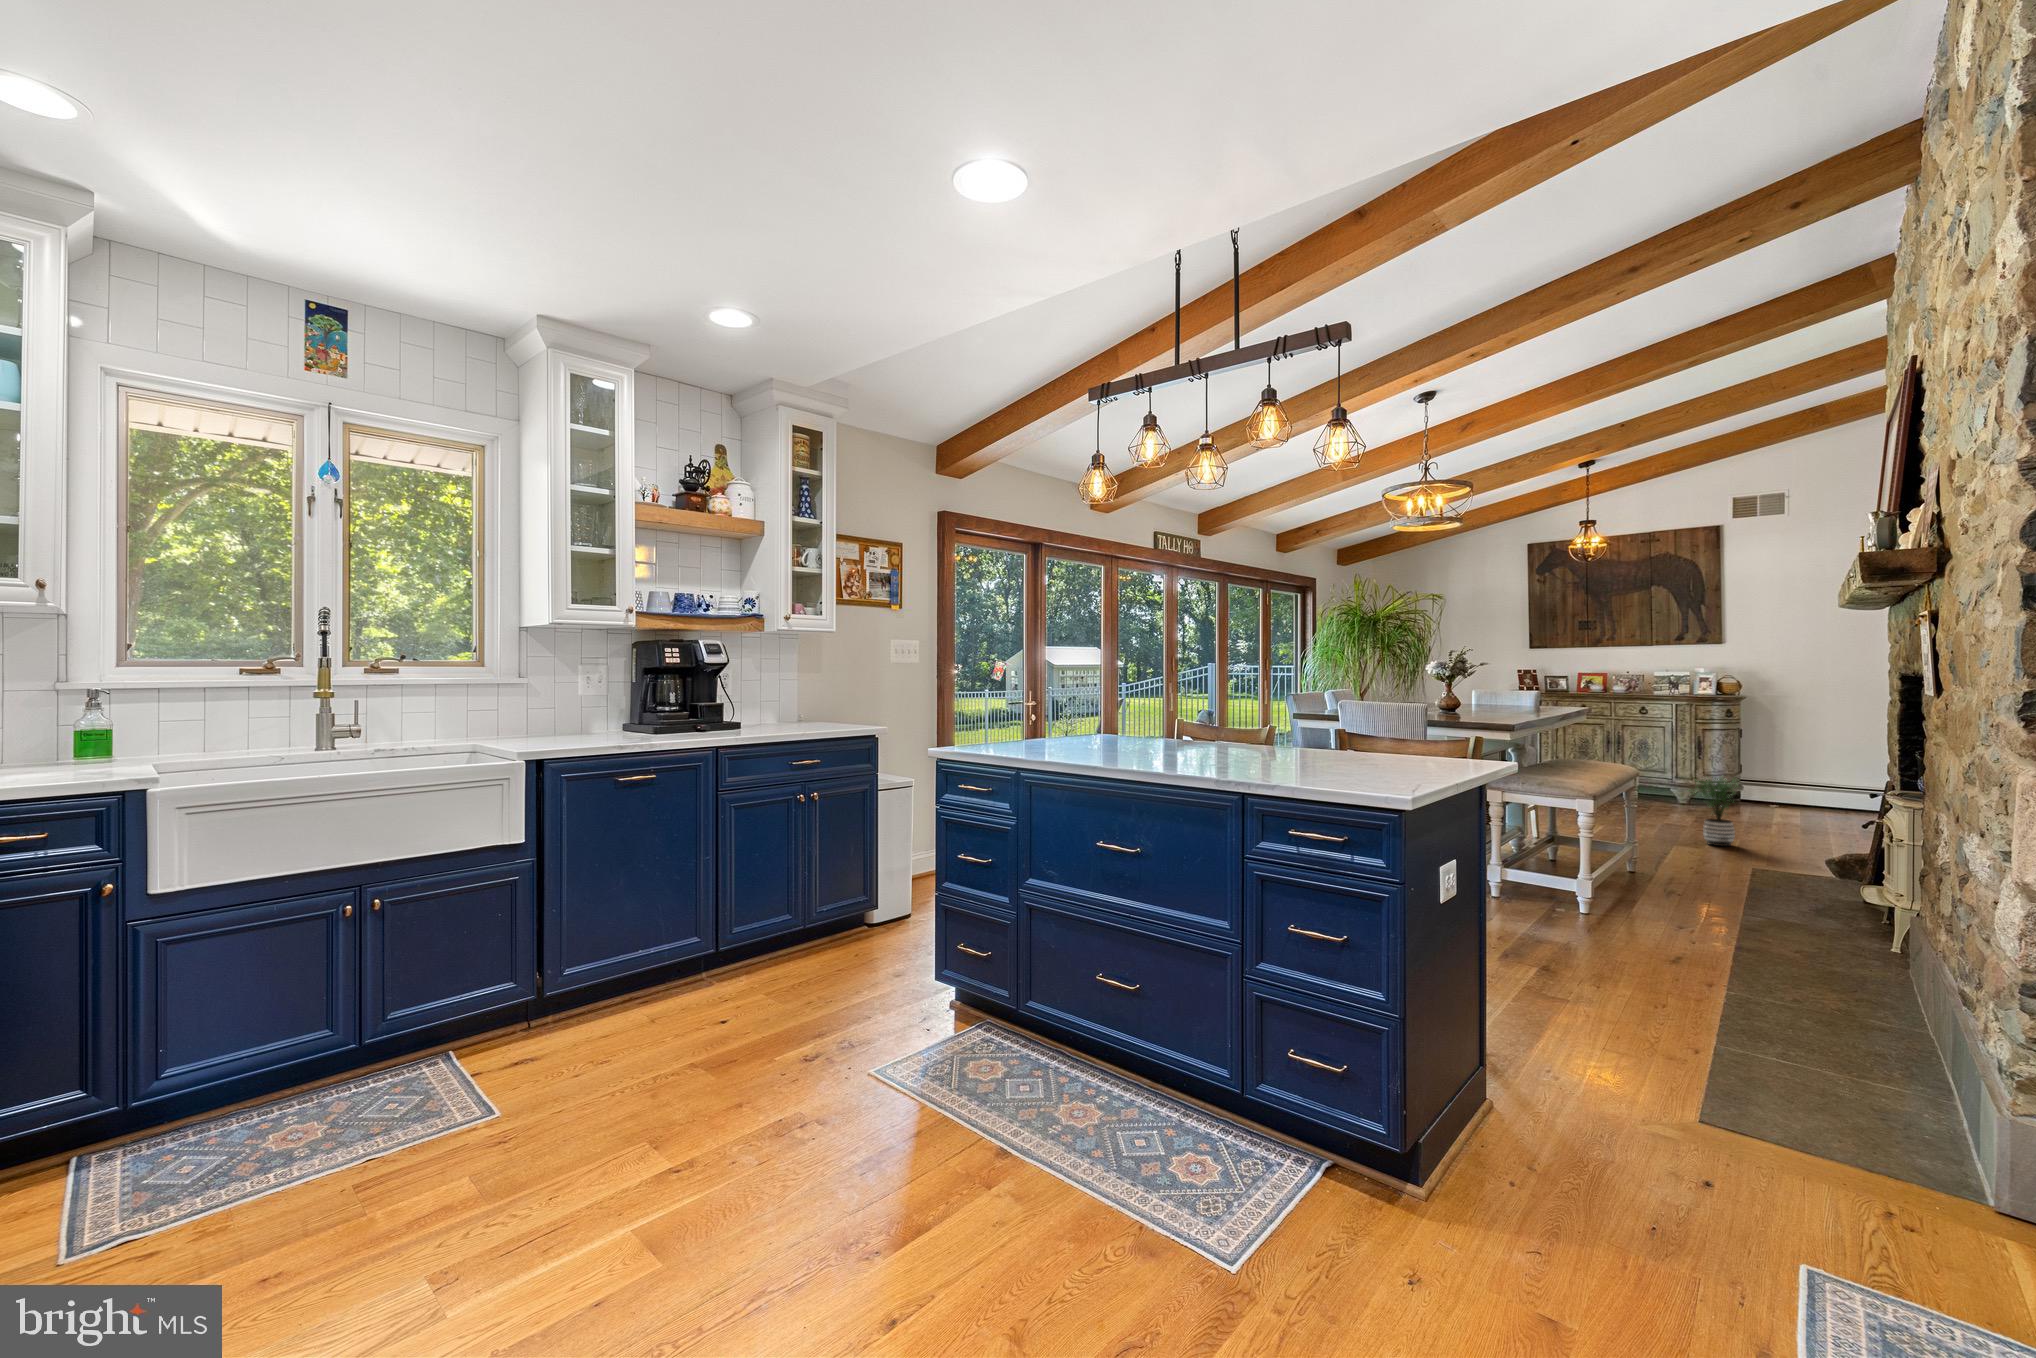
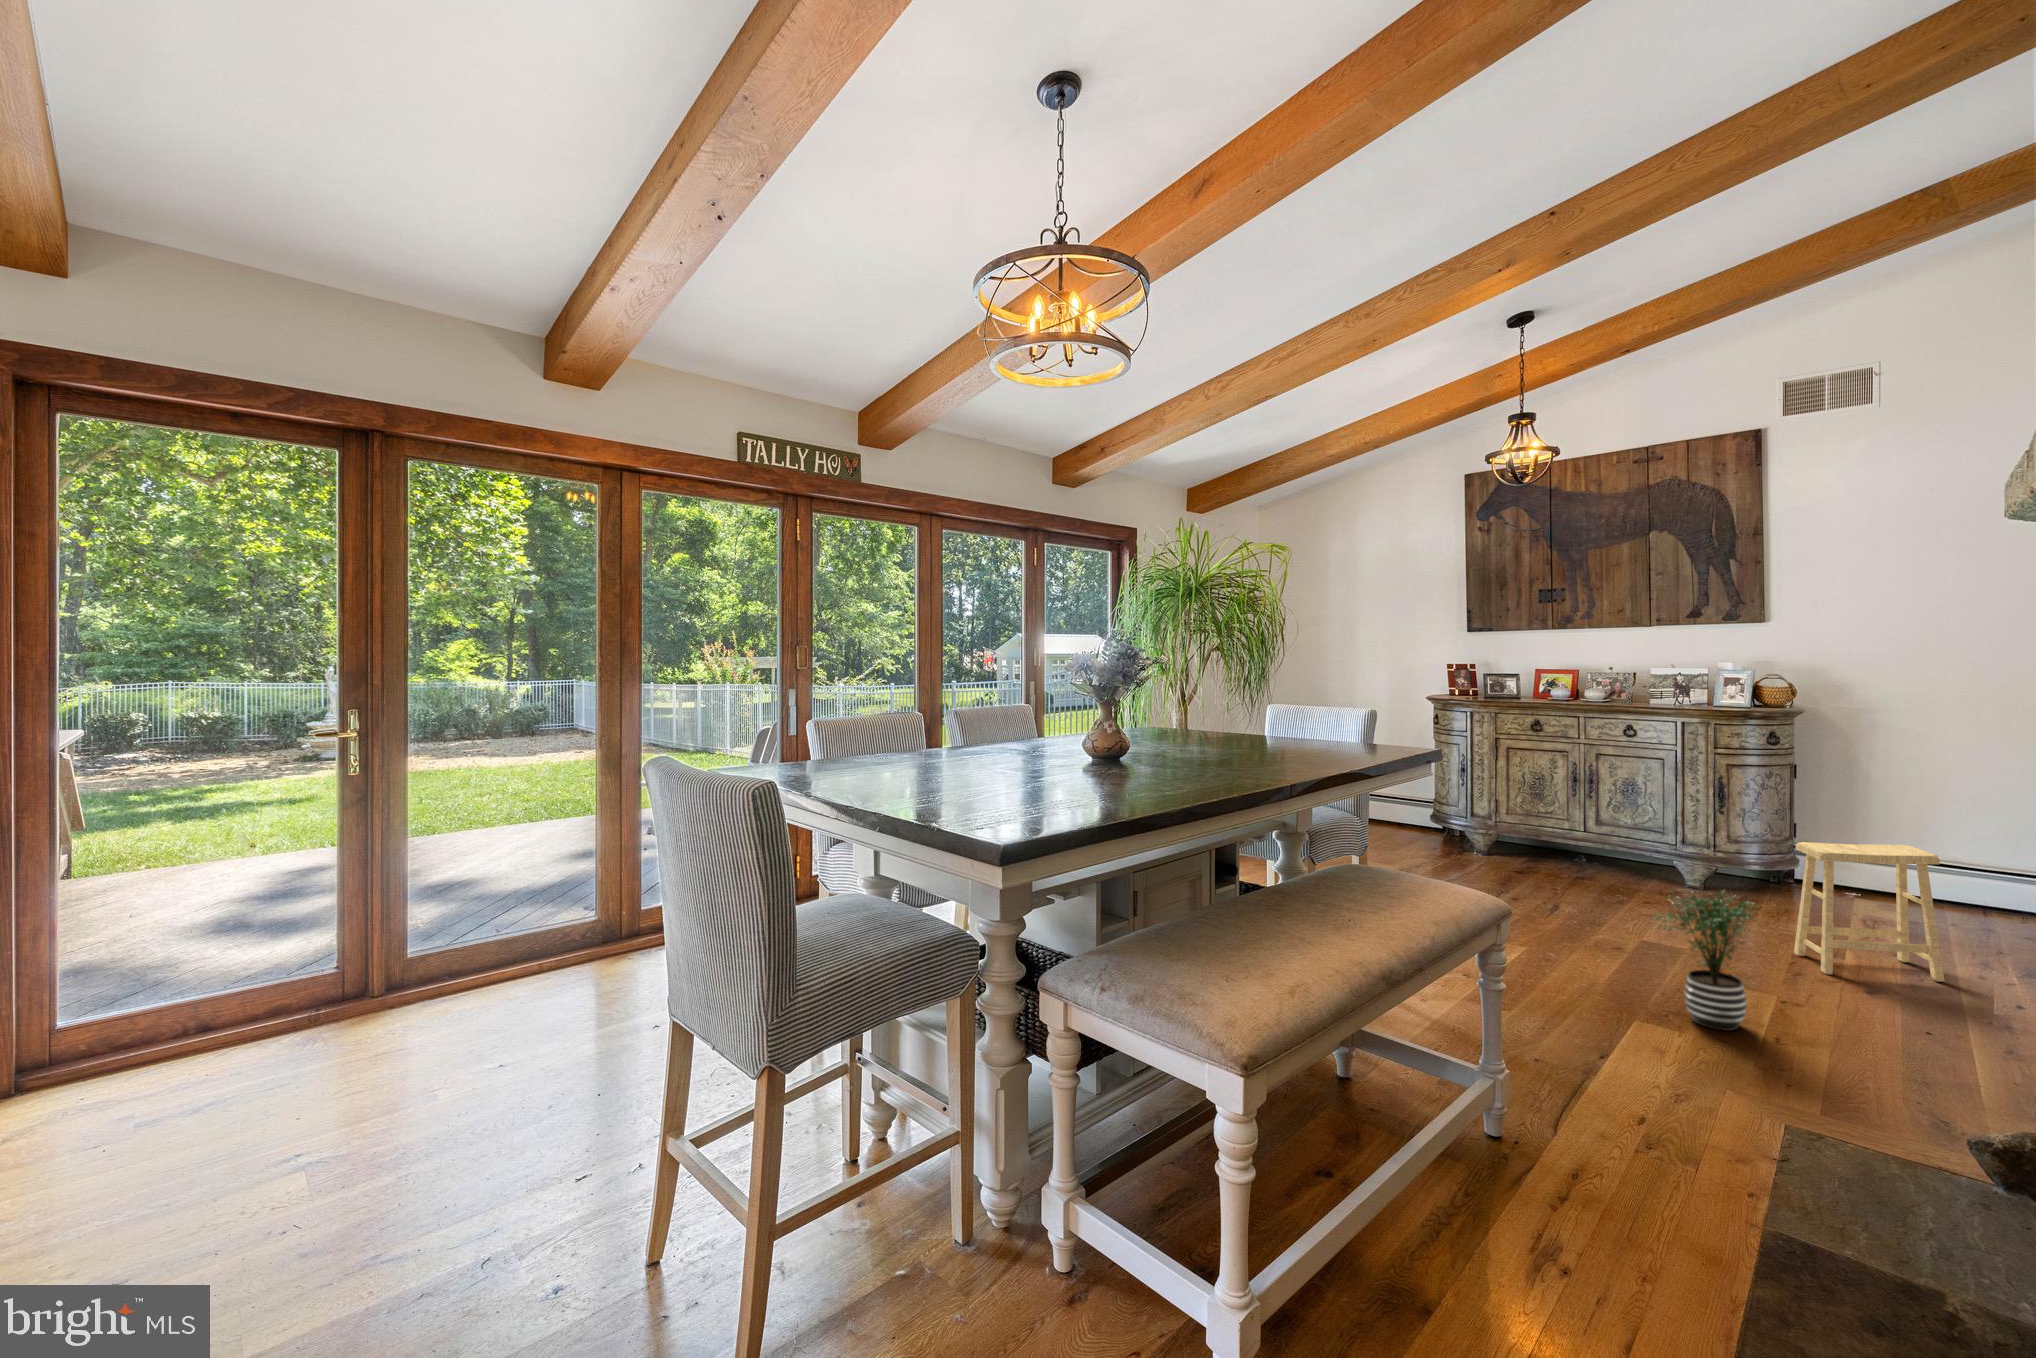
footstool: none [1749,762,1827,833] -> present [1794,842,1945,982]

